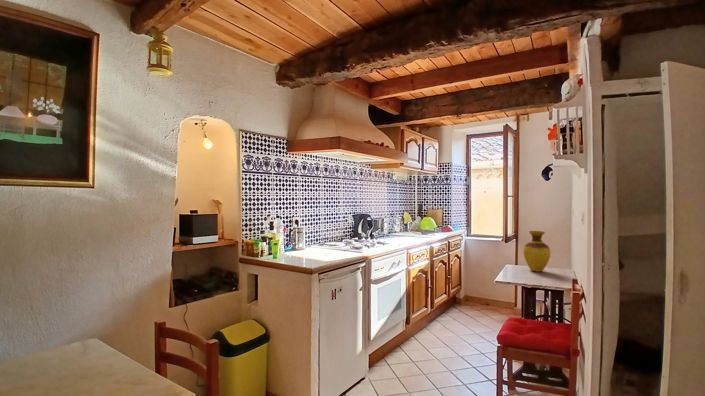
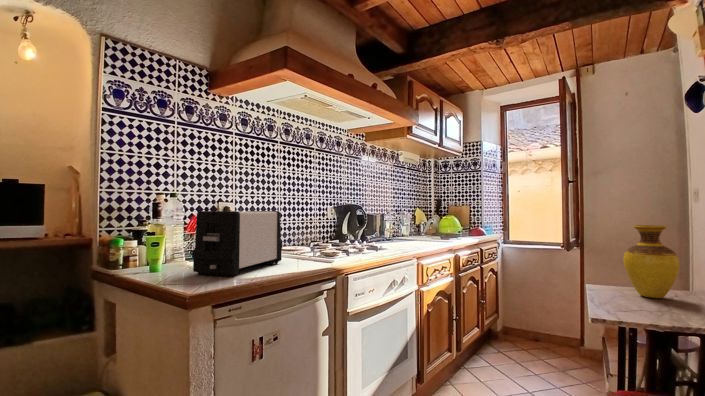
toaster: none [297,224,335,260] -> present [192,211,282,276]

